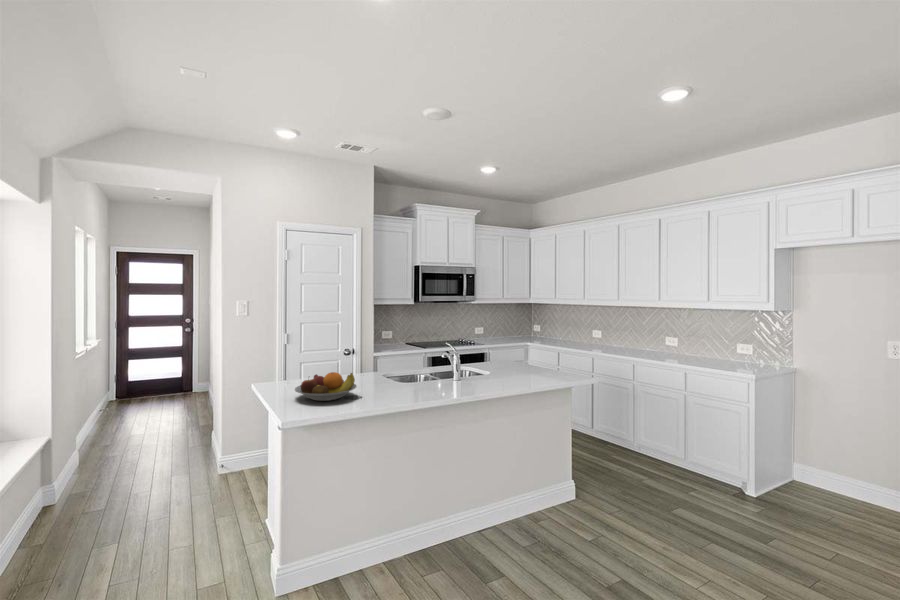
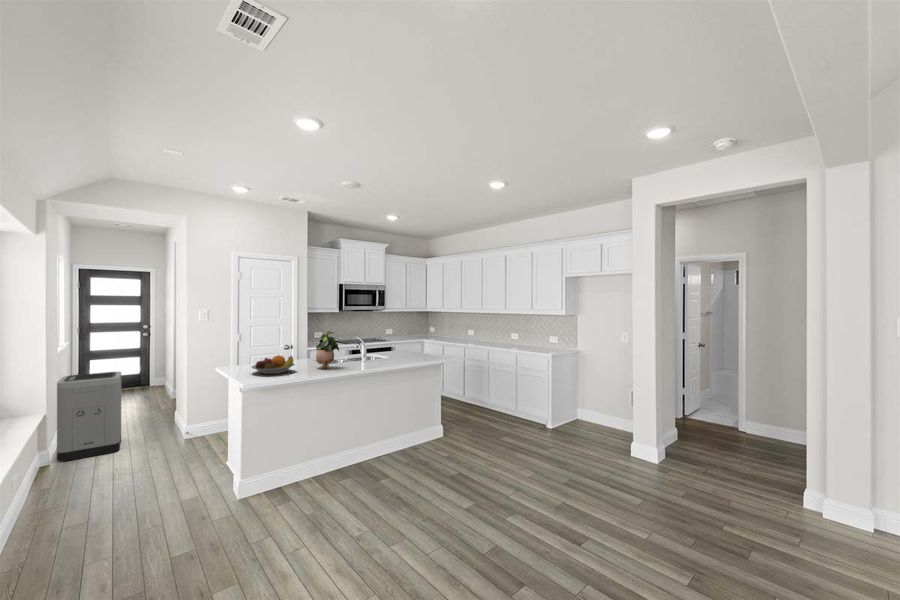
potted plant: none [387,335,421,395] -> present [316,331,339,369]
trash can: none [62,382,145,500] -> present [57,372,121,461]

